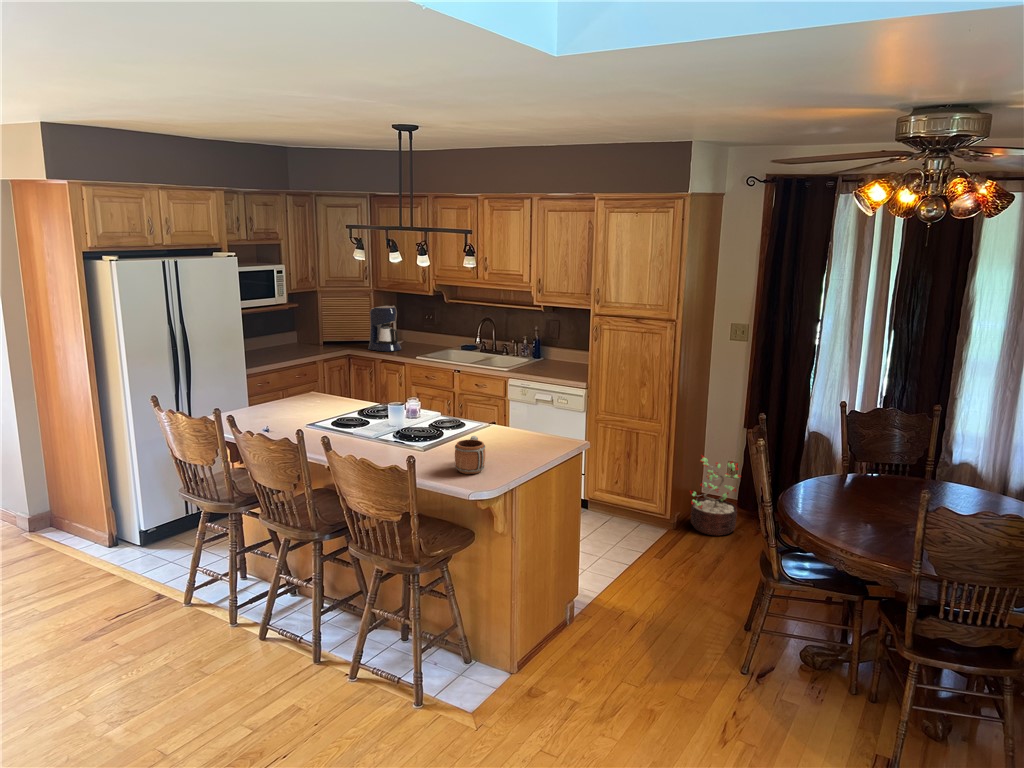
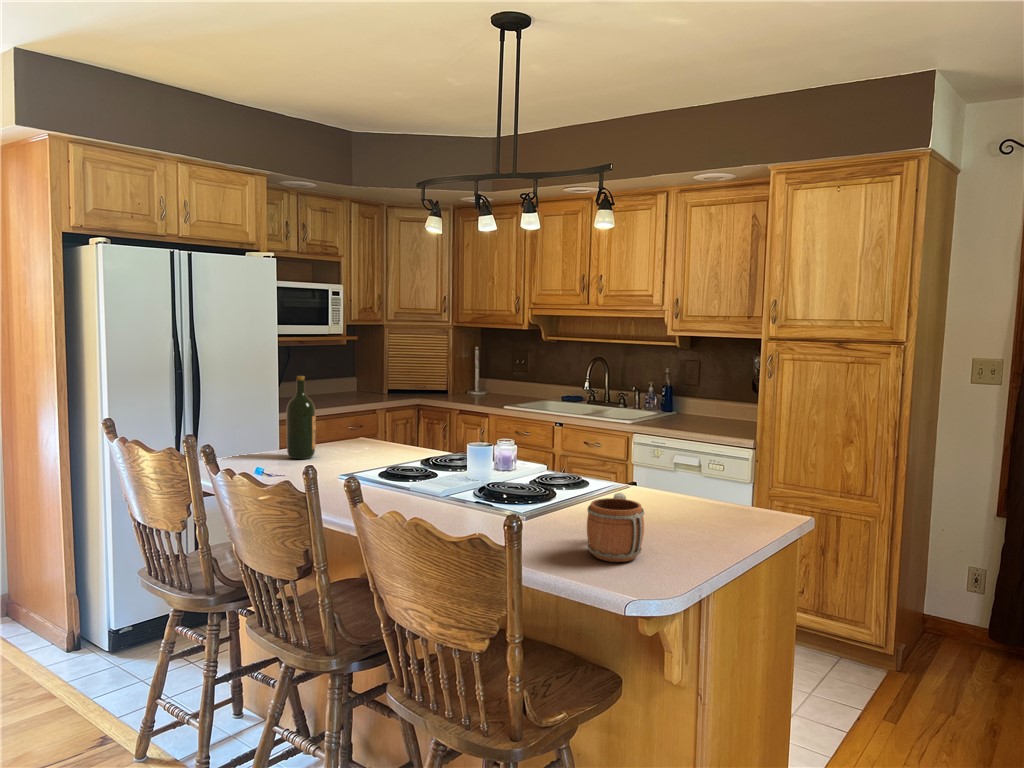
coffee maker: present [368,306,401,351] -> none [444,344,487,401]
wine bottle: none [264,356,285,412] -> present [286,376,316,459]
decorative plant: present [690,455,741,535] -> none [921,553,1009,685]

